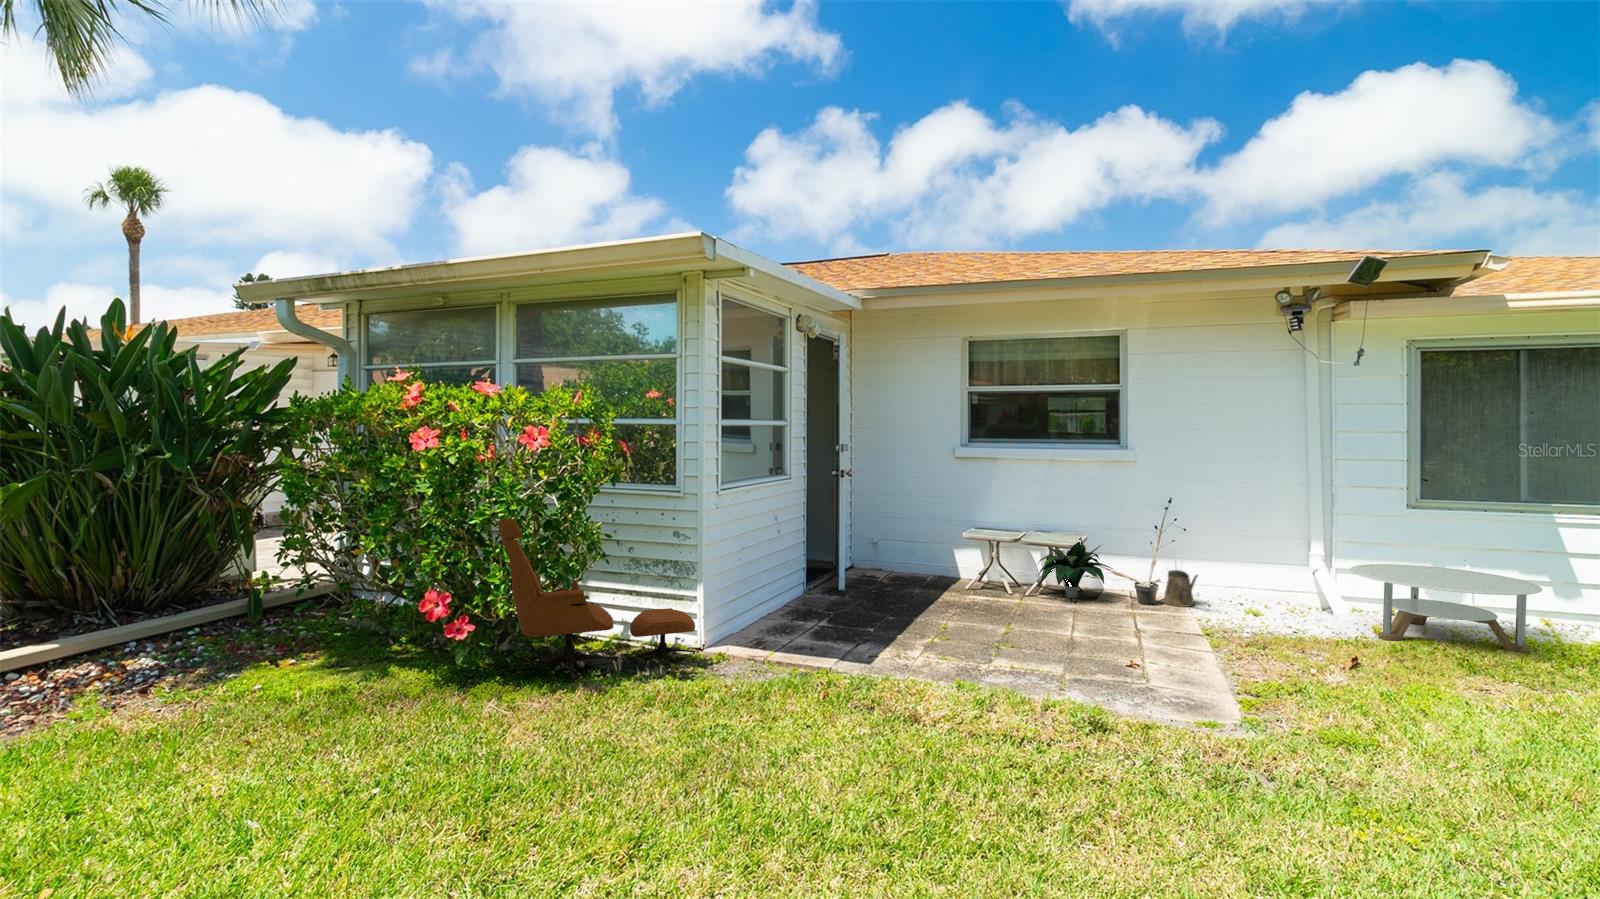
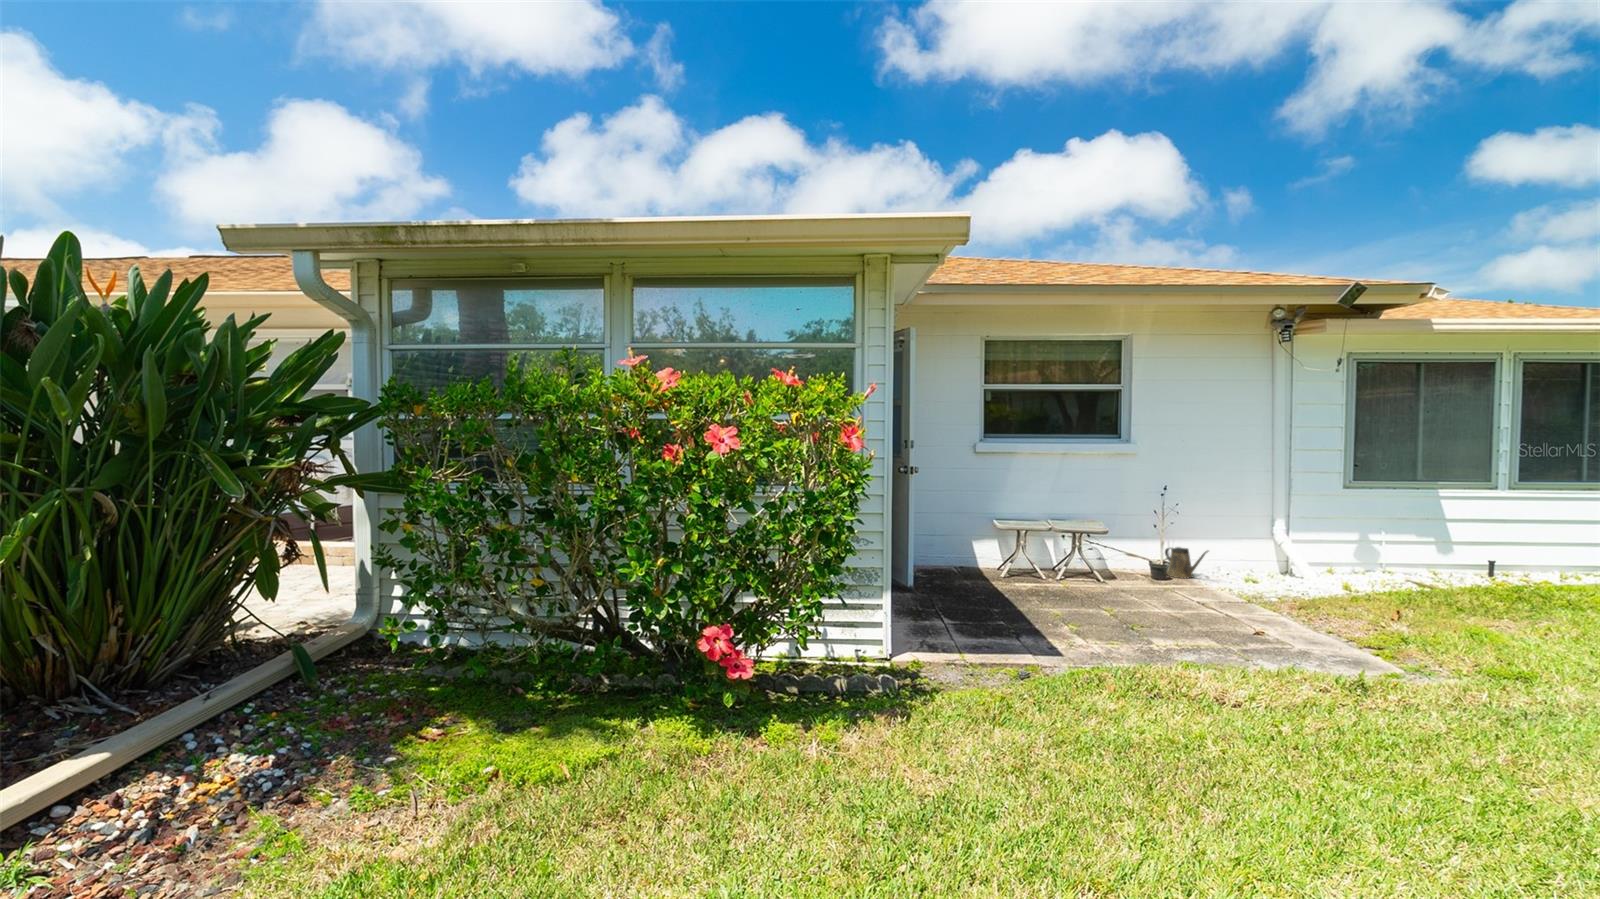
lounge chair: present [497,519,695,682] -> none [722,522,903,713]
potted plant: present [1038,537,1112,598] -> none [1064,522,1132,578]
round table: present [1350,564,1542,652] -> none [1314,533,1461,595]

